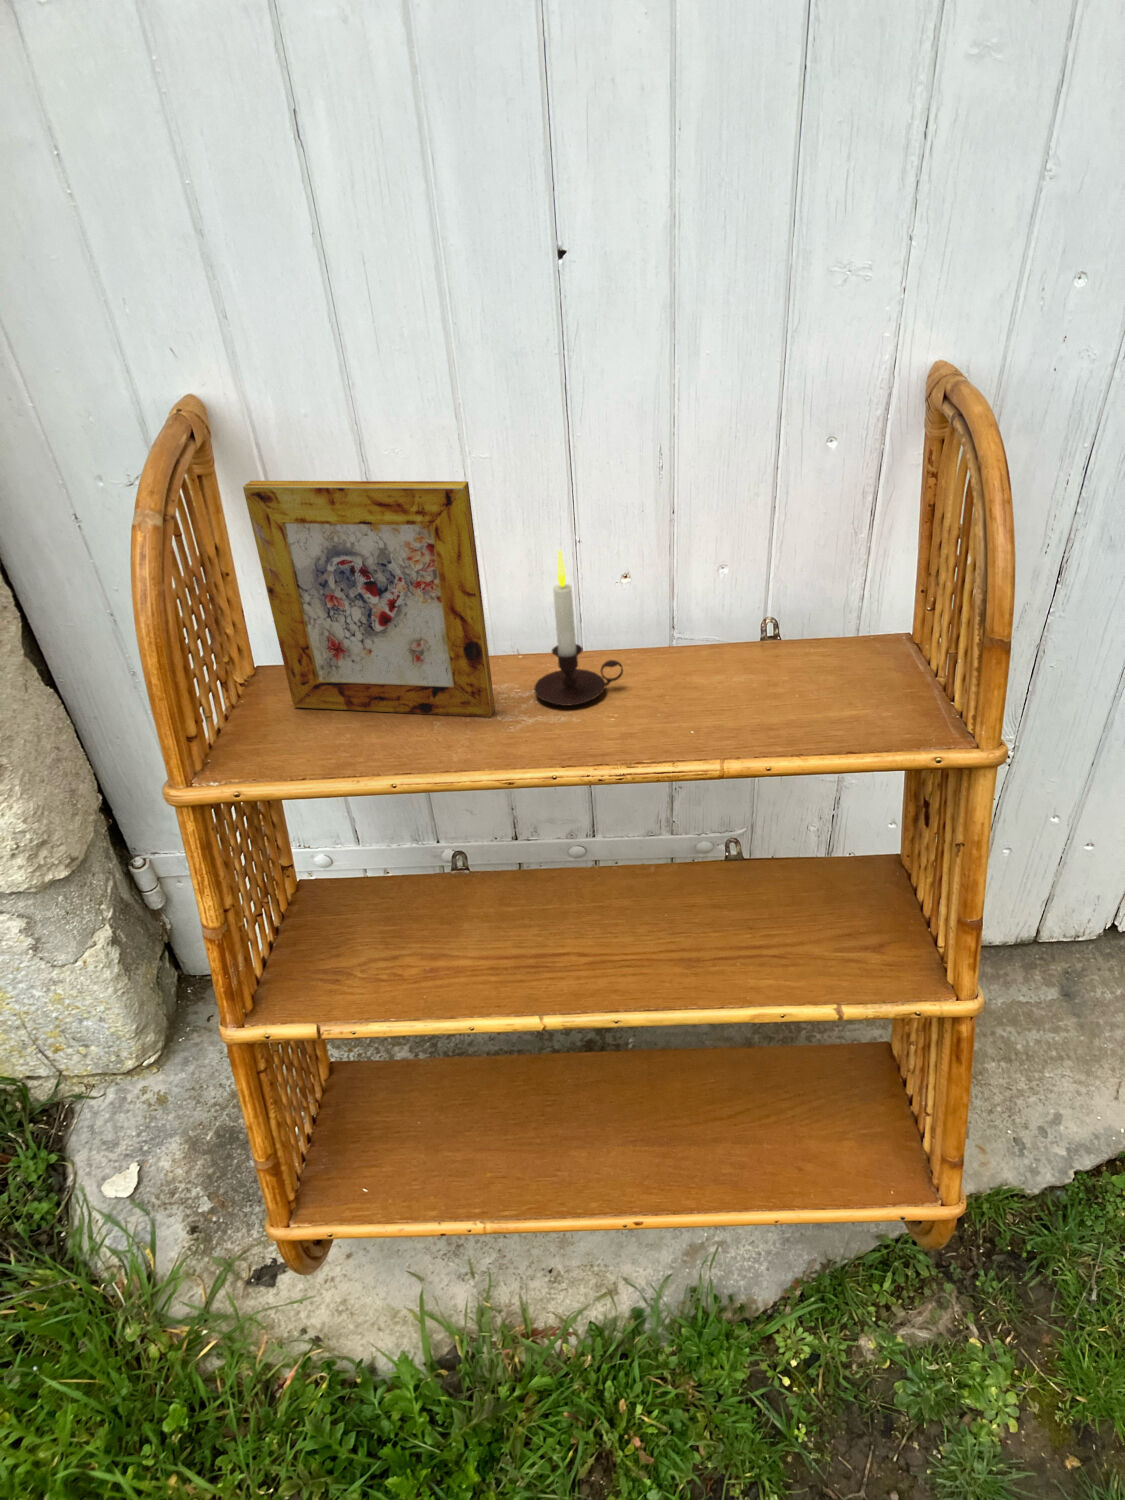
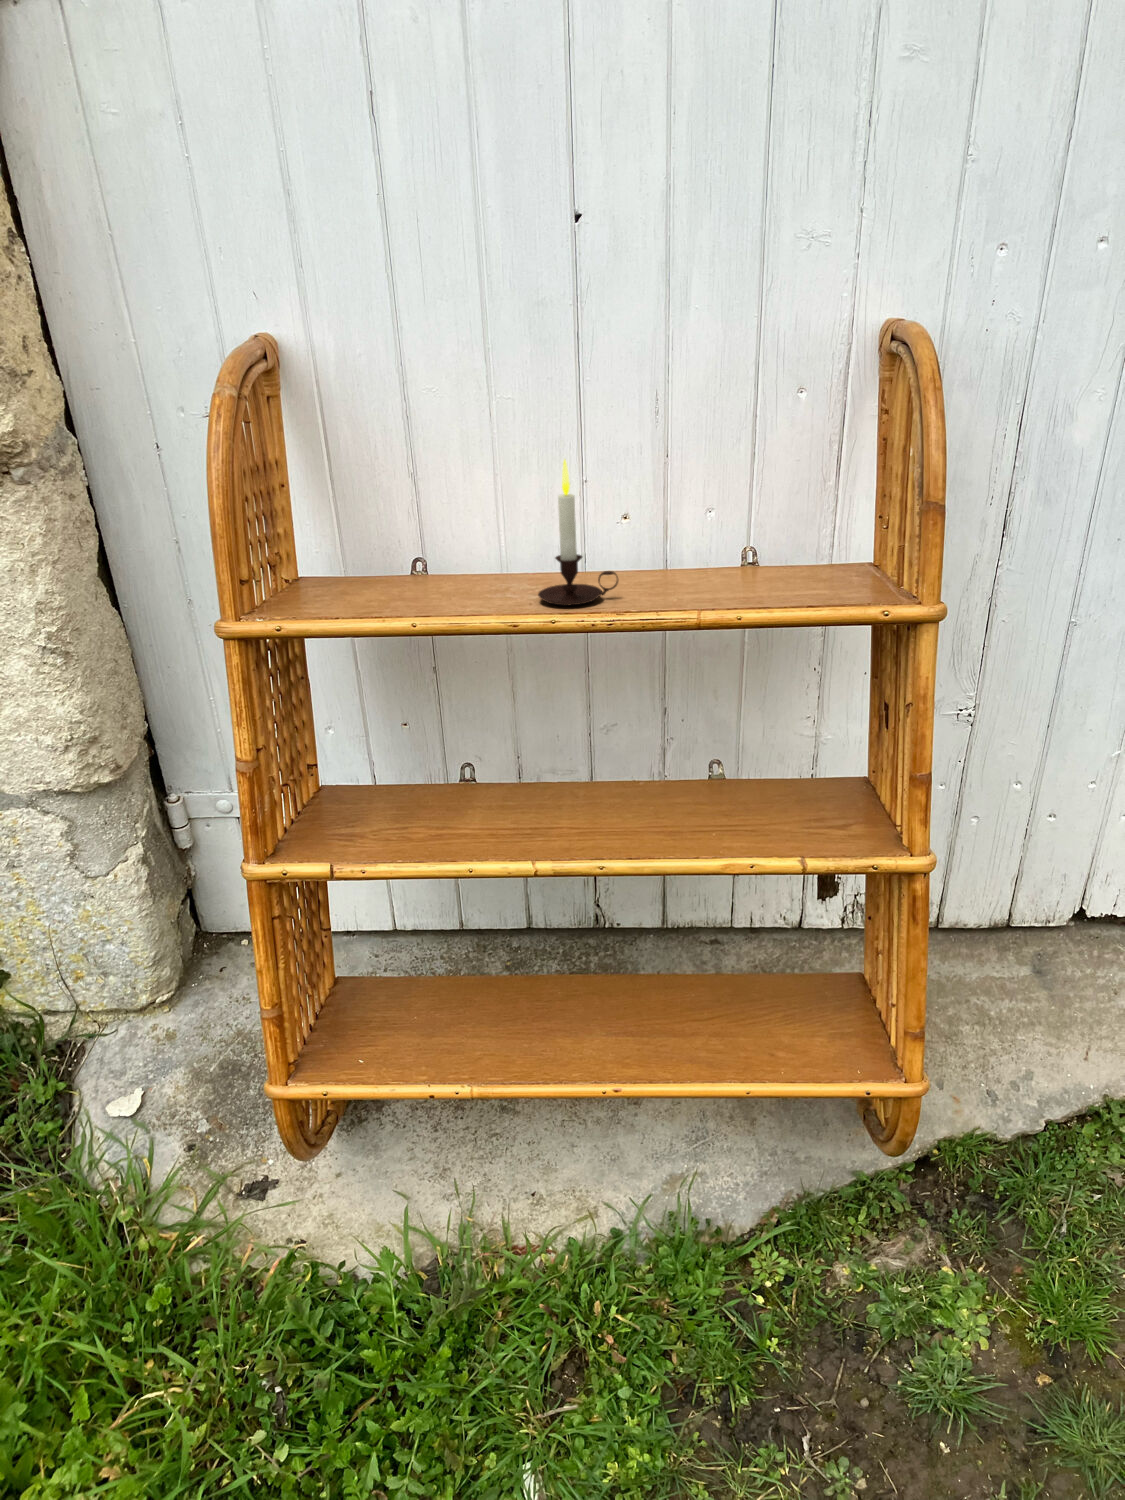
picture frame: present [243,481,495,717] -> none [291,386,502,612]

